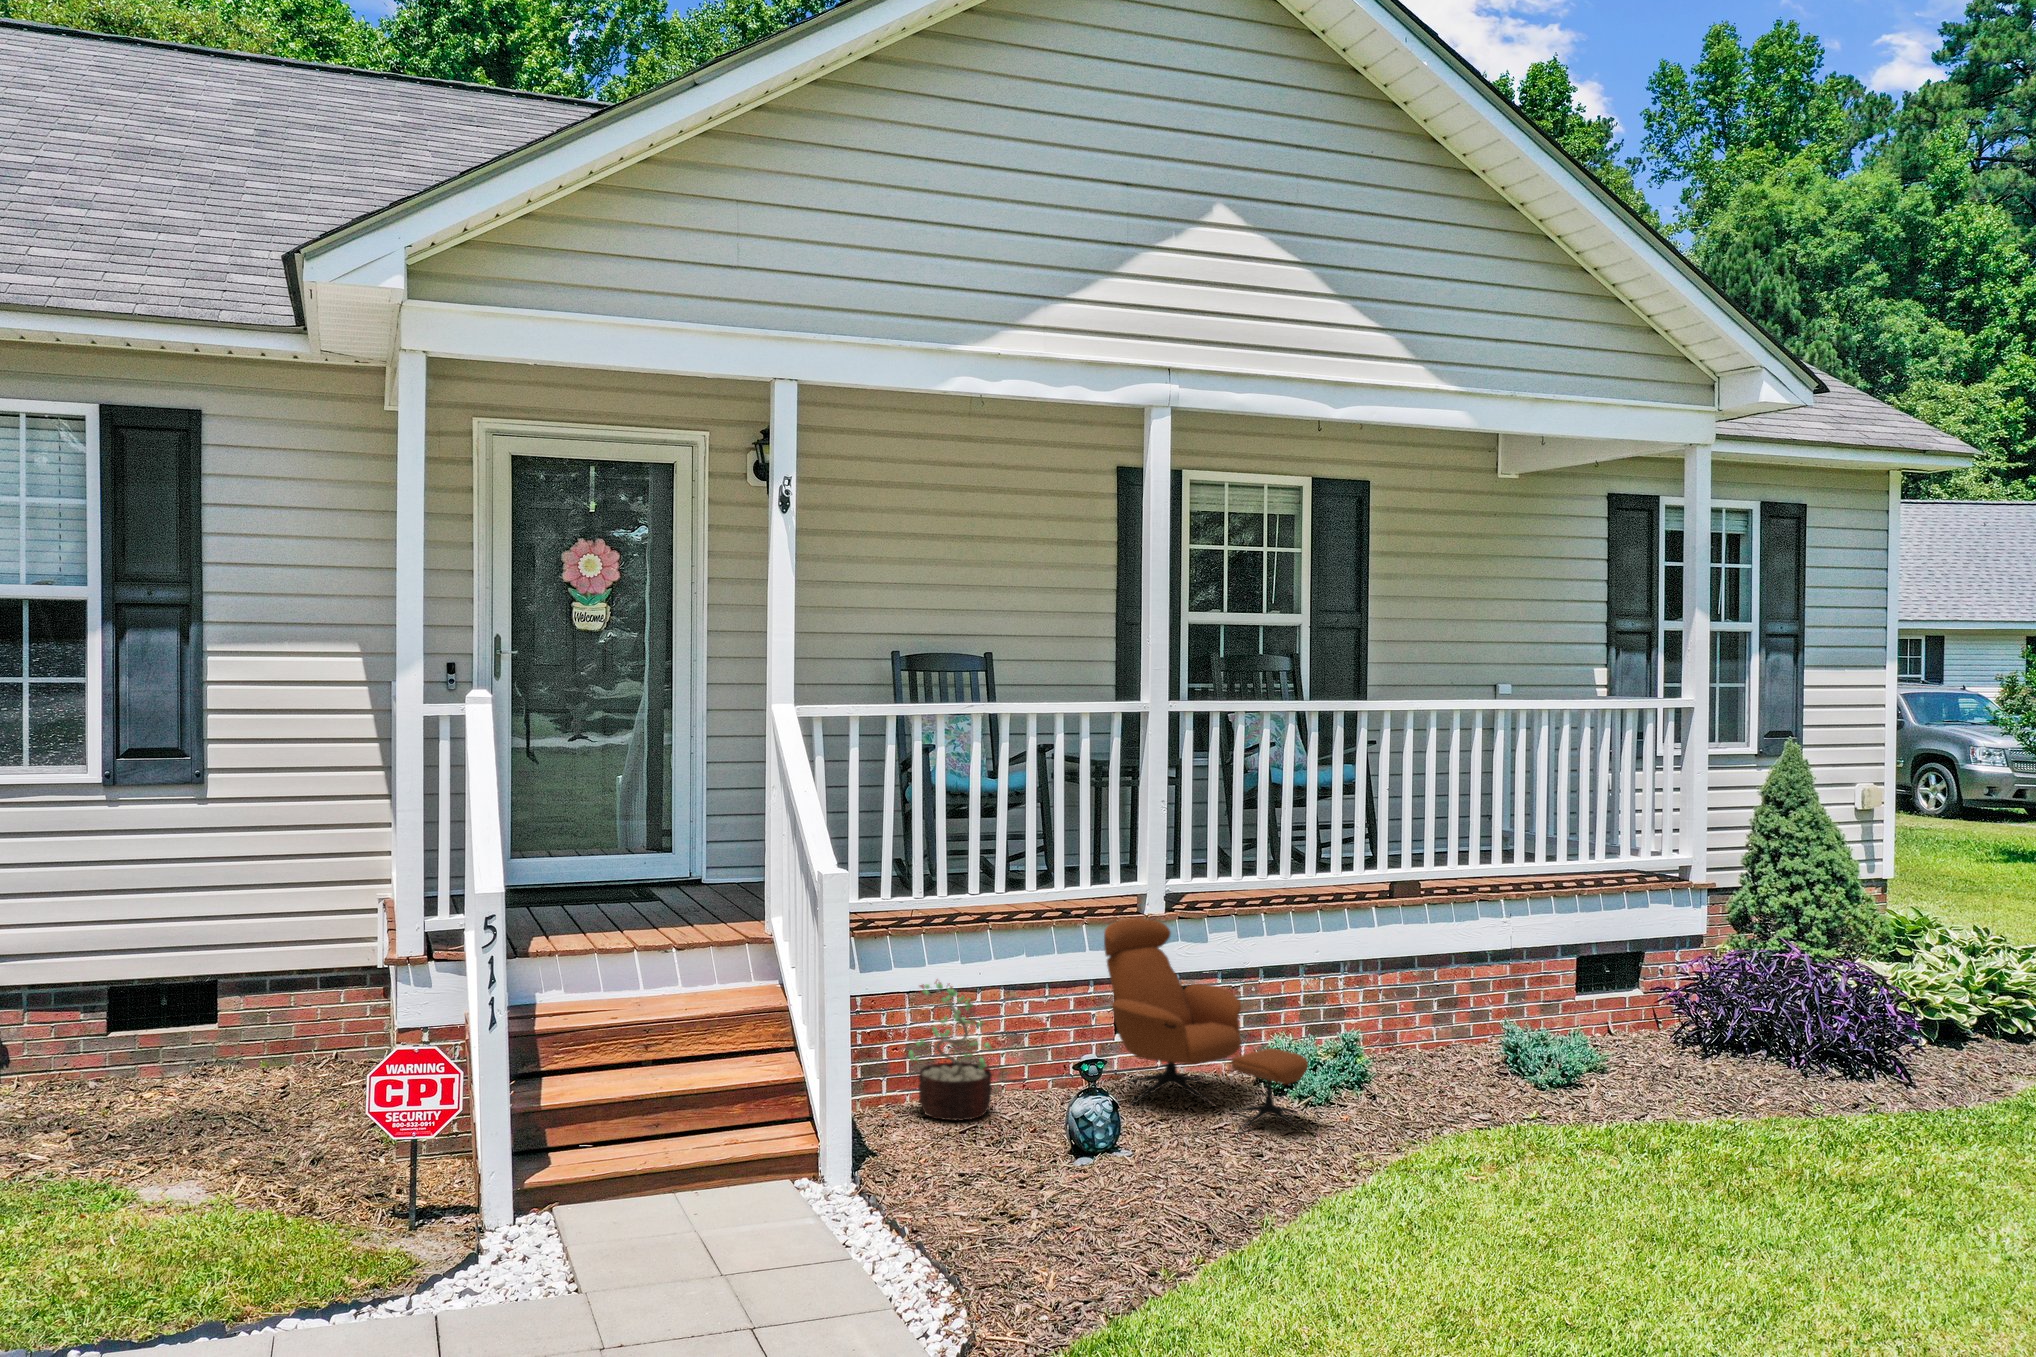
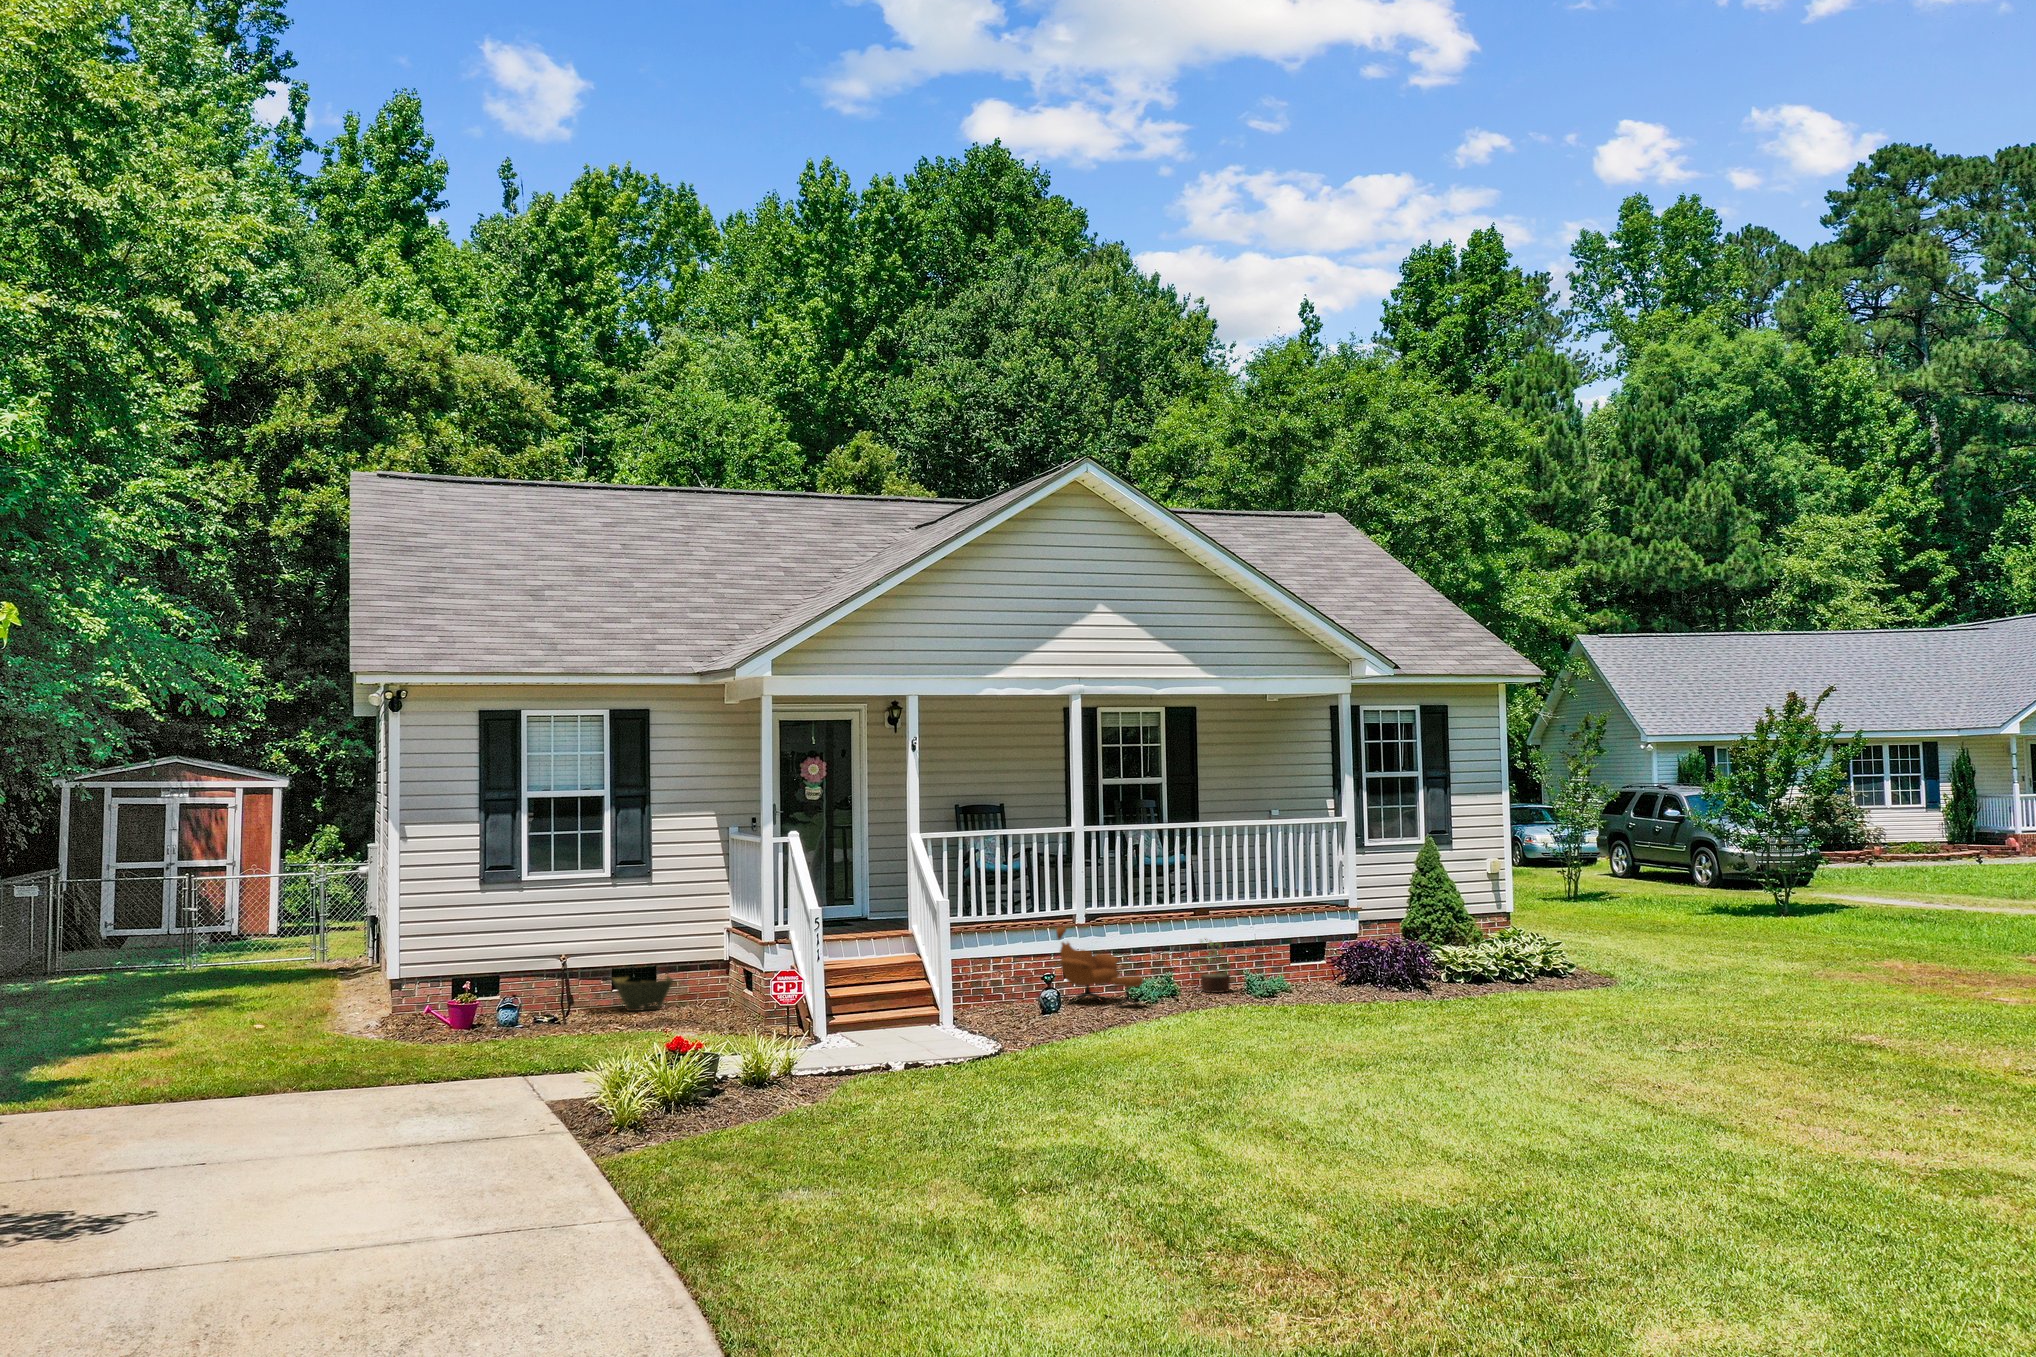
decorative plant: present [905,981,995,1121] -> present [1196,939,1230,993]
basket: none [66,998,232,1095] -> present [611,974,673,1011]

